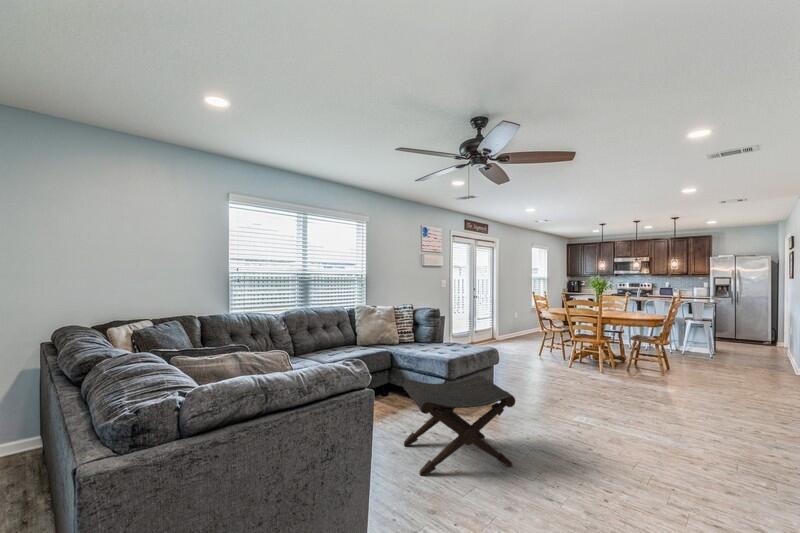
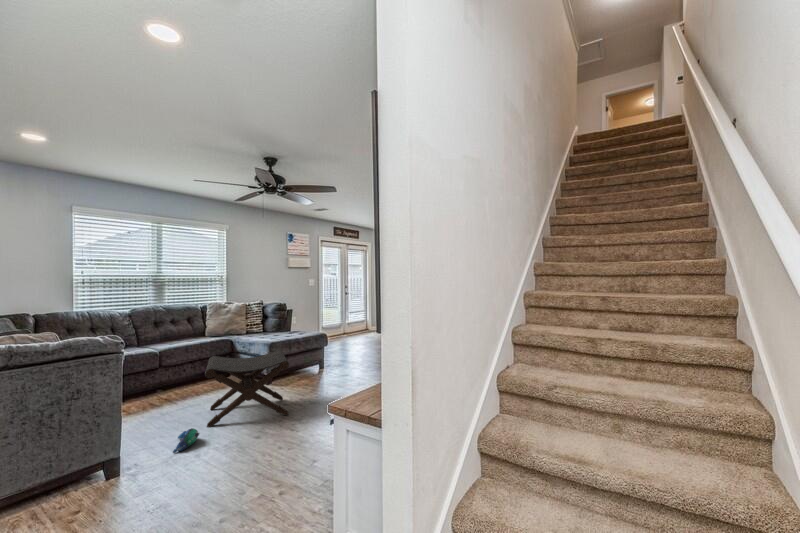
plush toy: none [399,482,433,520] -> present [173,428,199,453]

